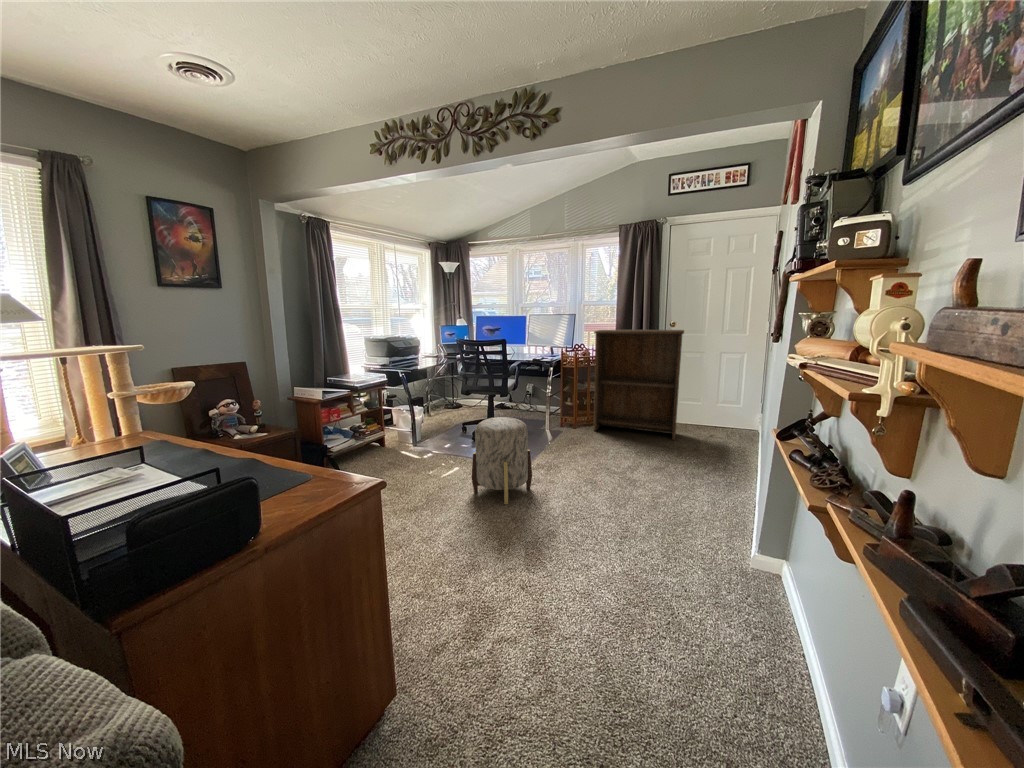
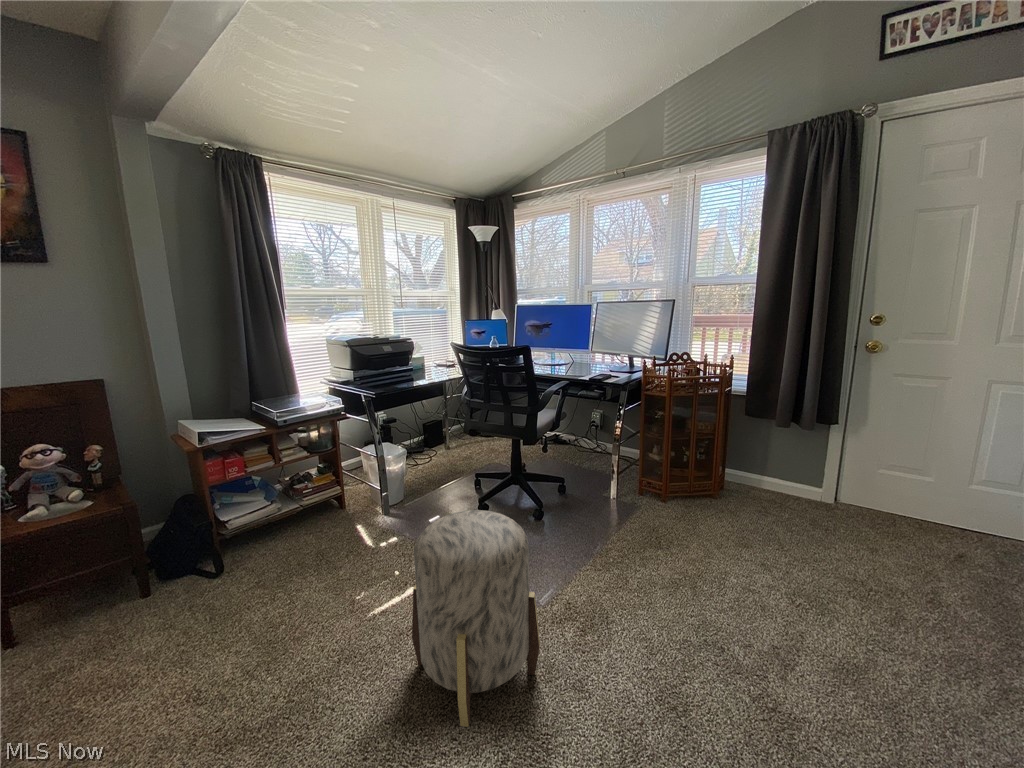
bookshelf: present [594,330,684,440] -> none [698,328,917,559]

